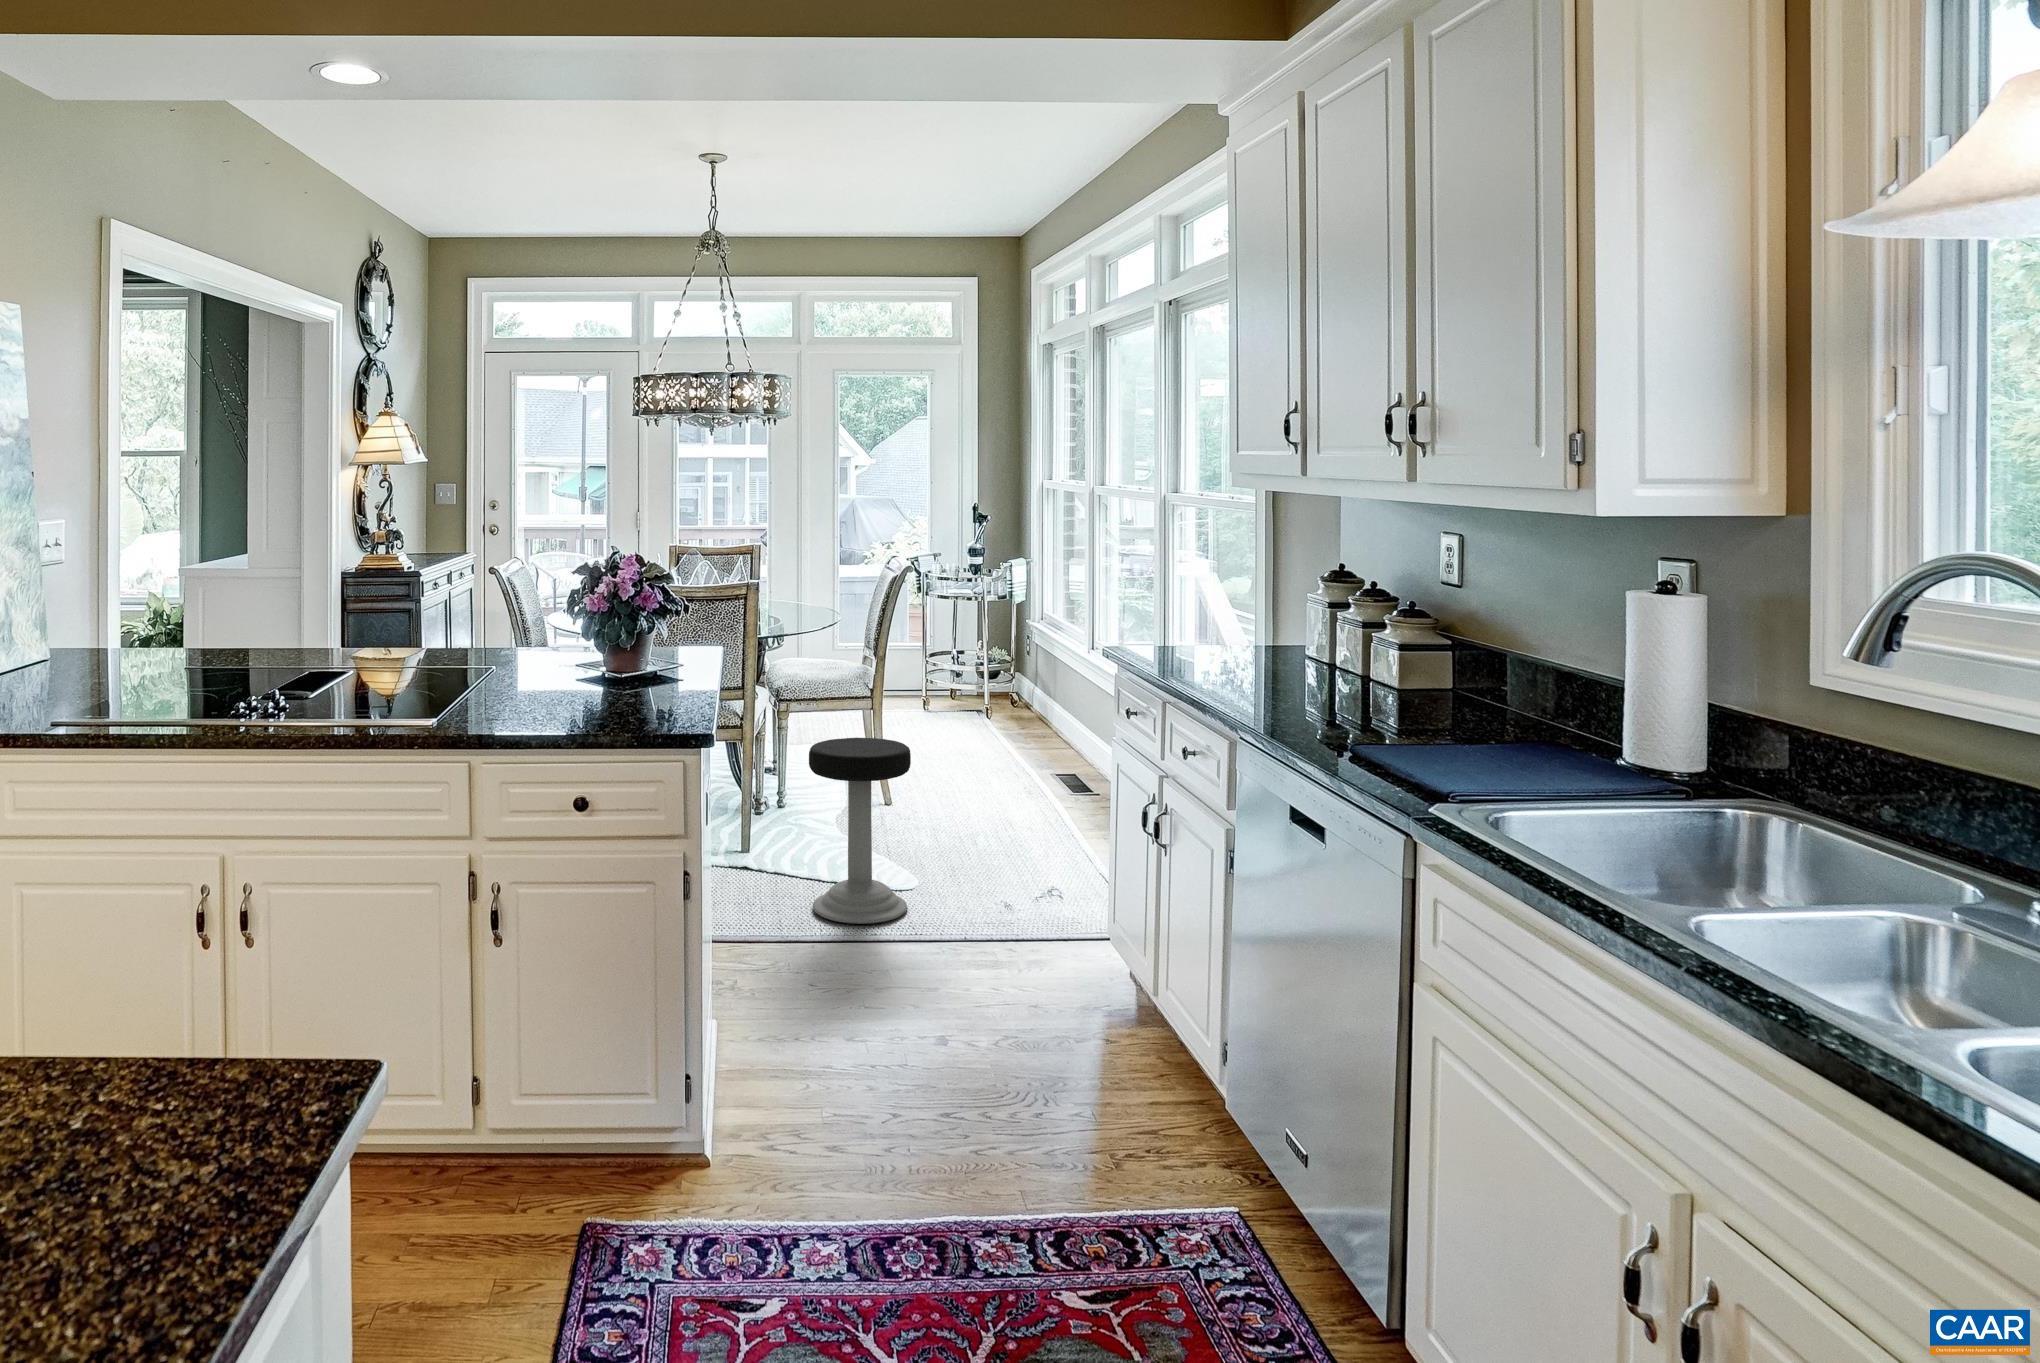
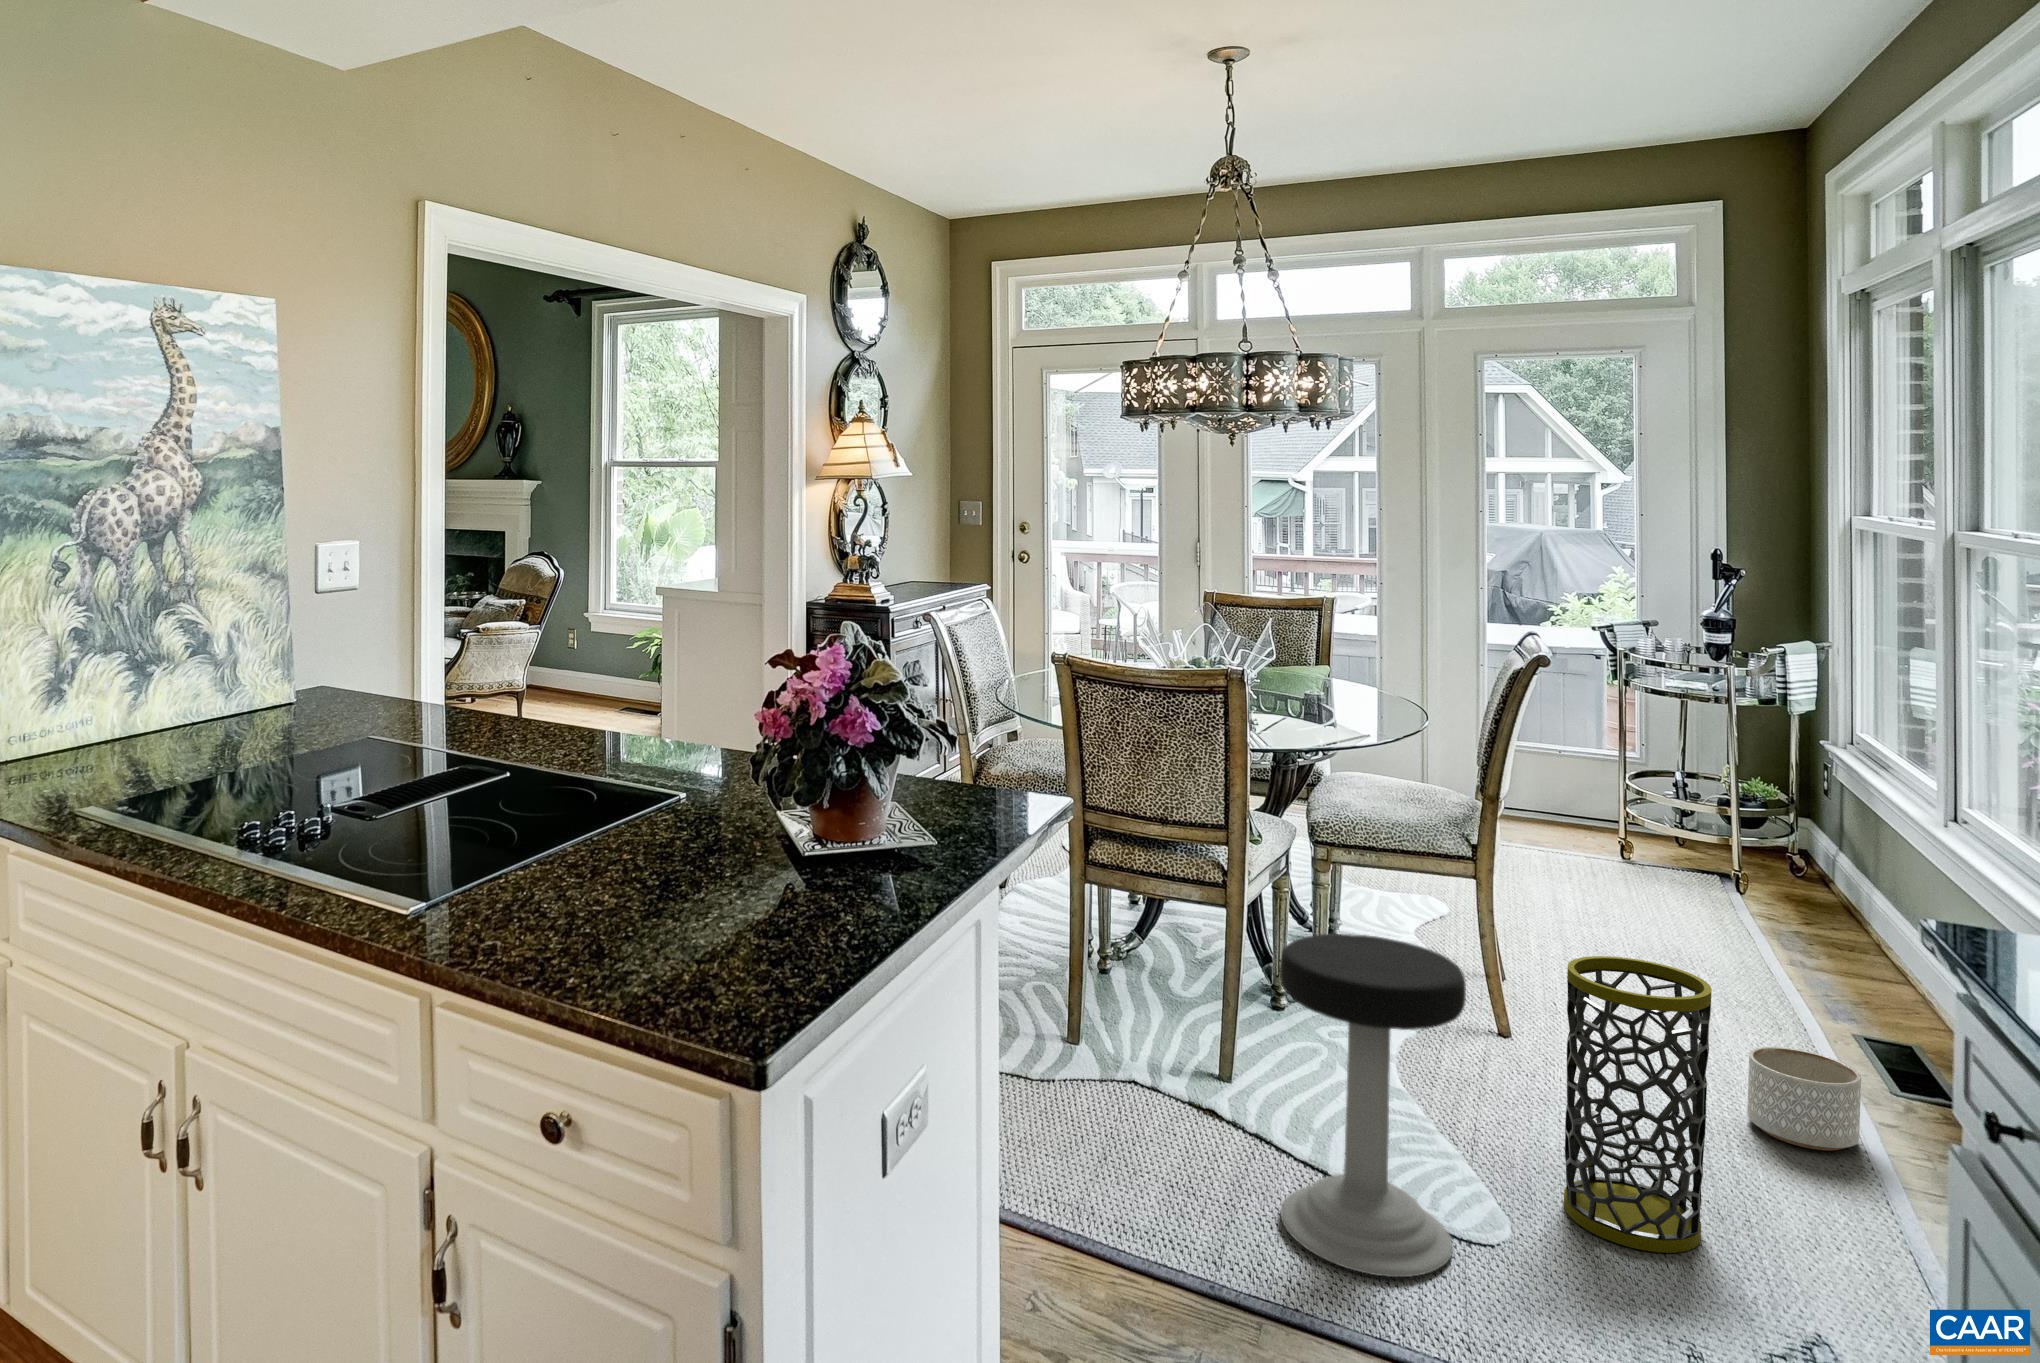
trash can: none [950,734,1019,886] -> present [1564,956,1712,1253]
planter: none [1024,783,1076,832] -> present [1747,1047,1861,1150]

